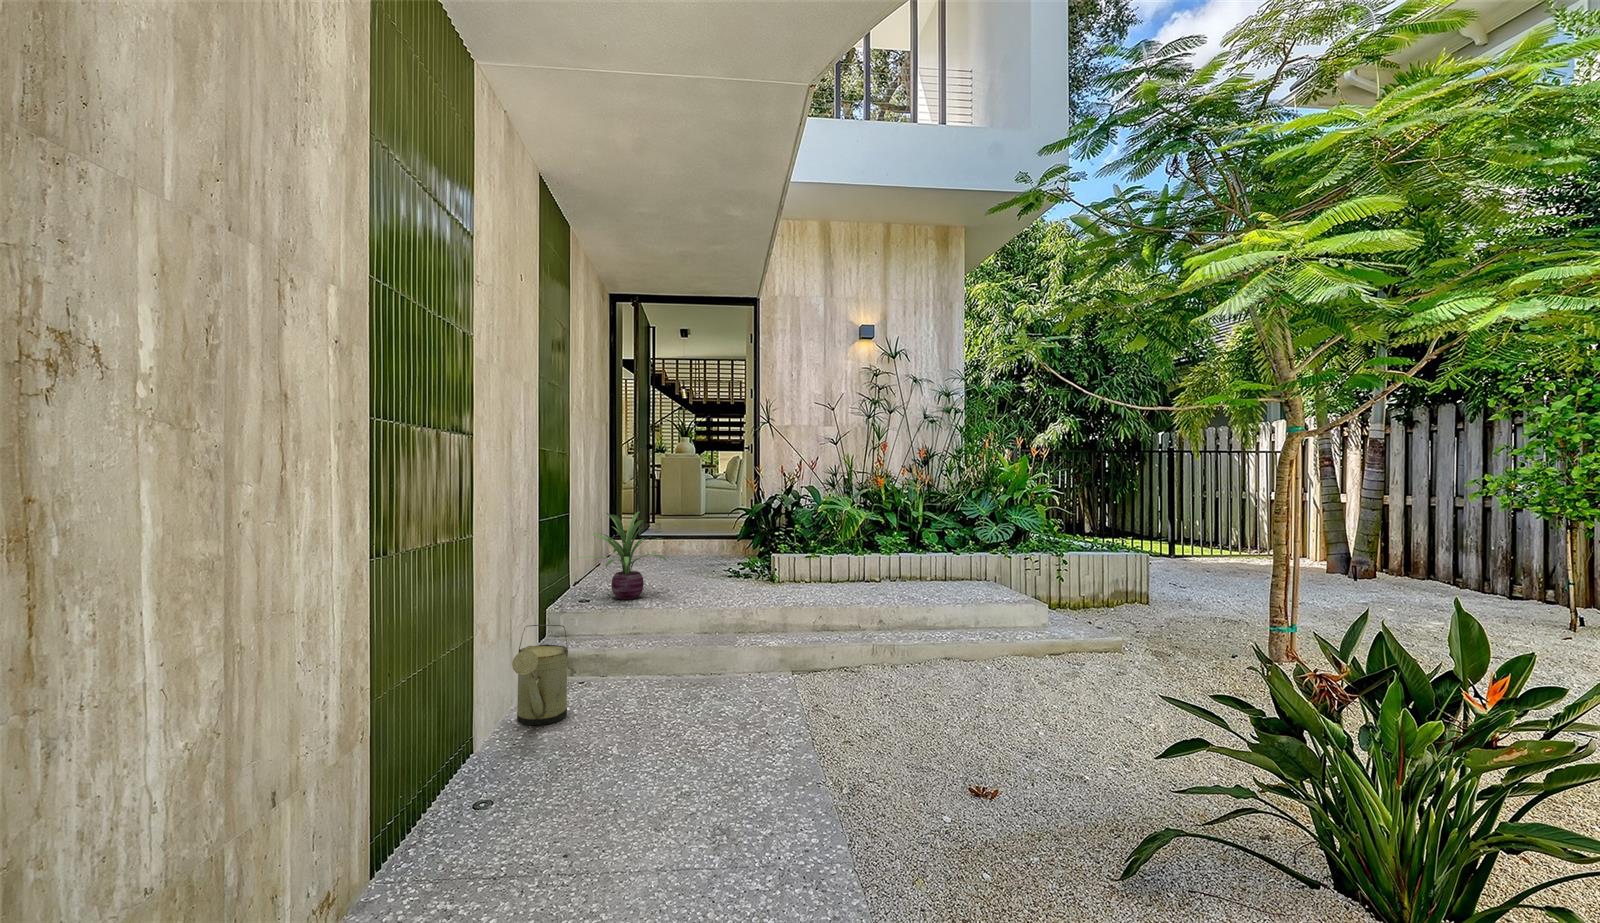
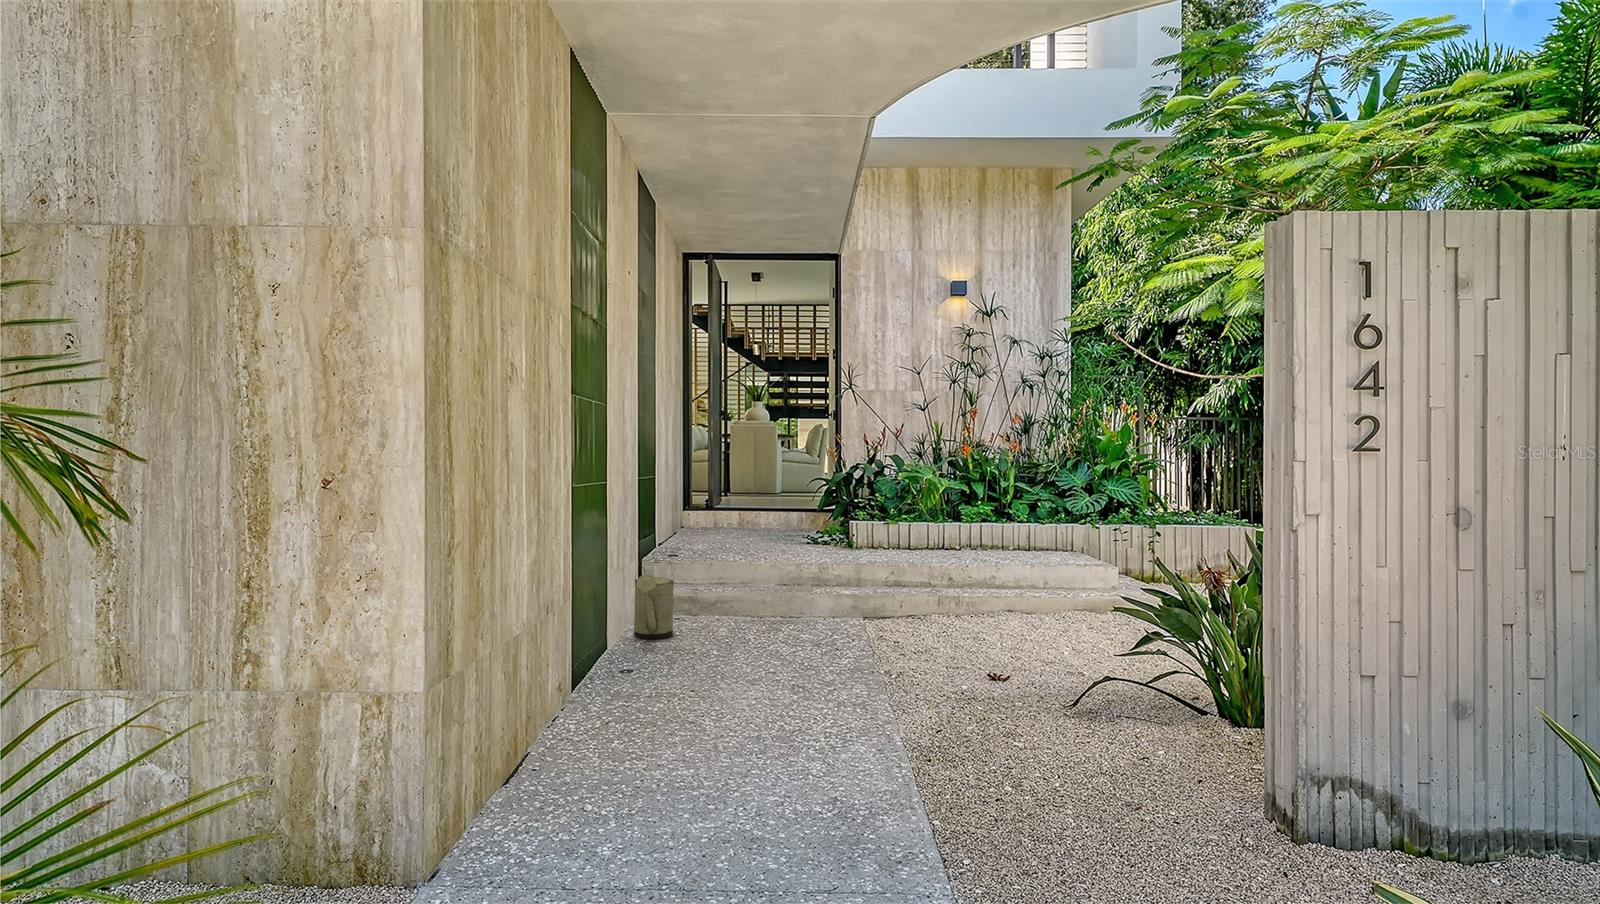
decorative plant: present [573,511,667,599] -> none [658,475,750,557]

